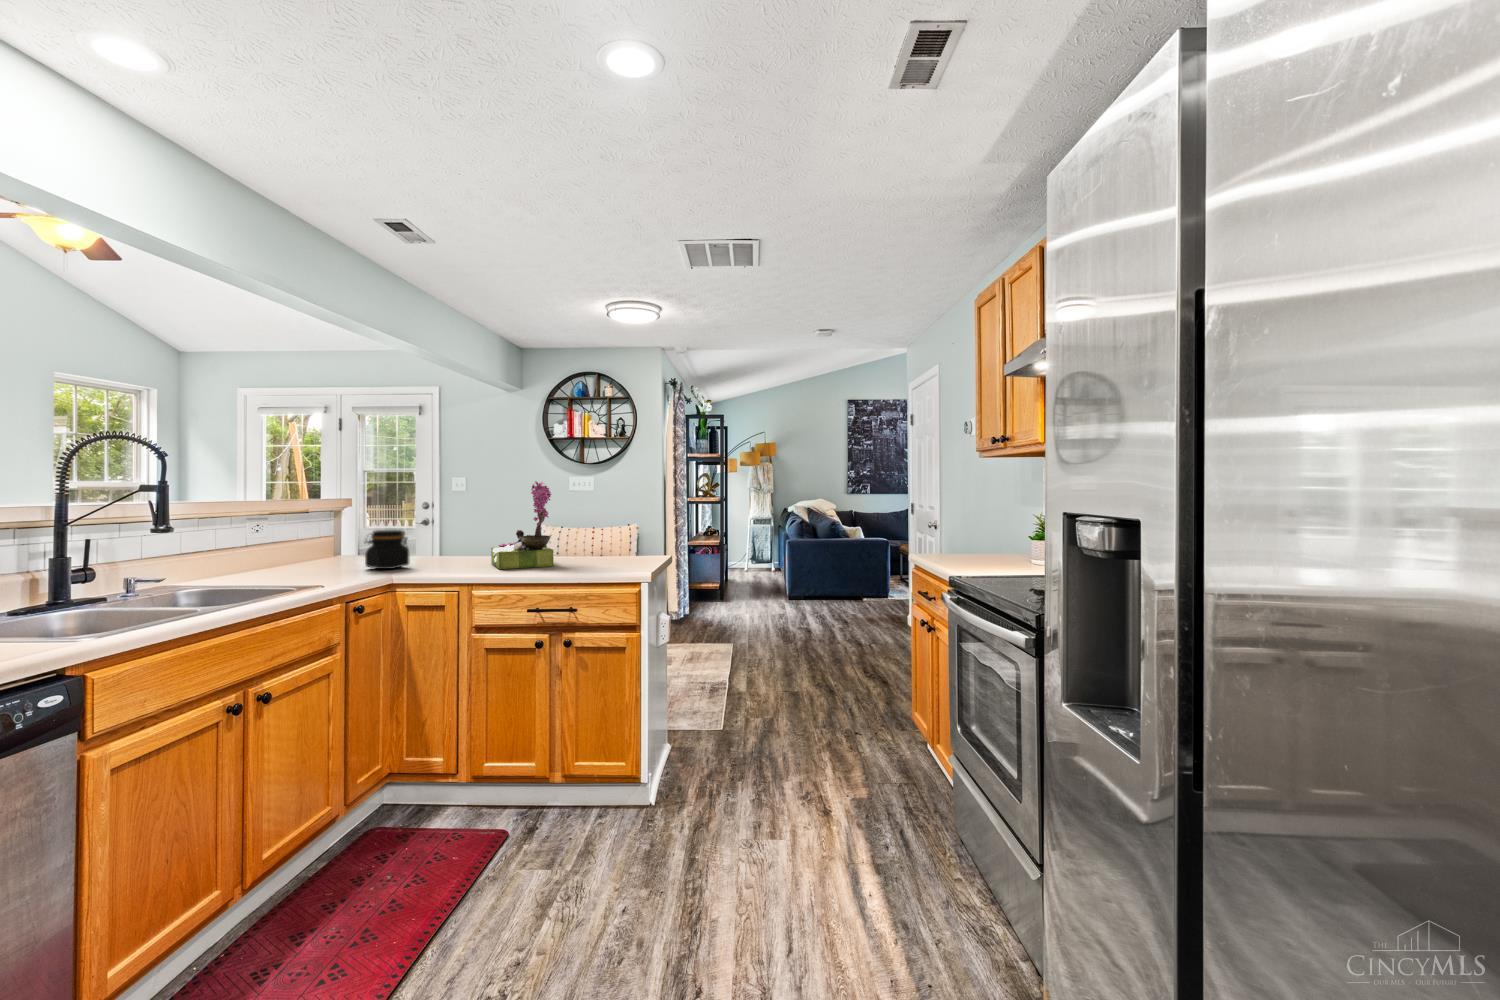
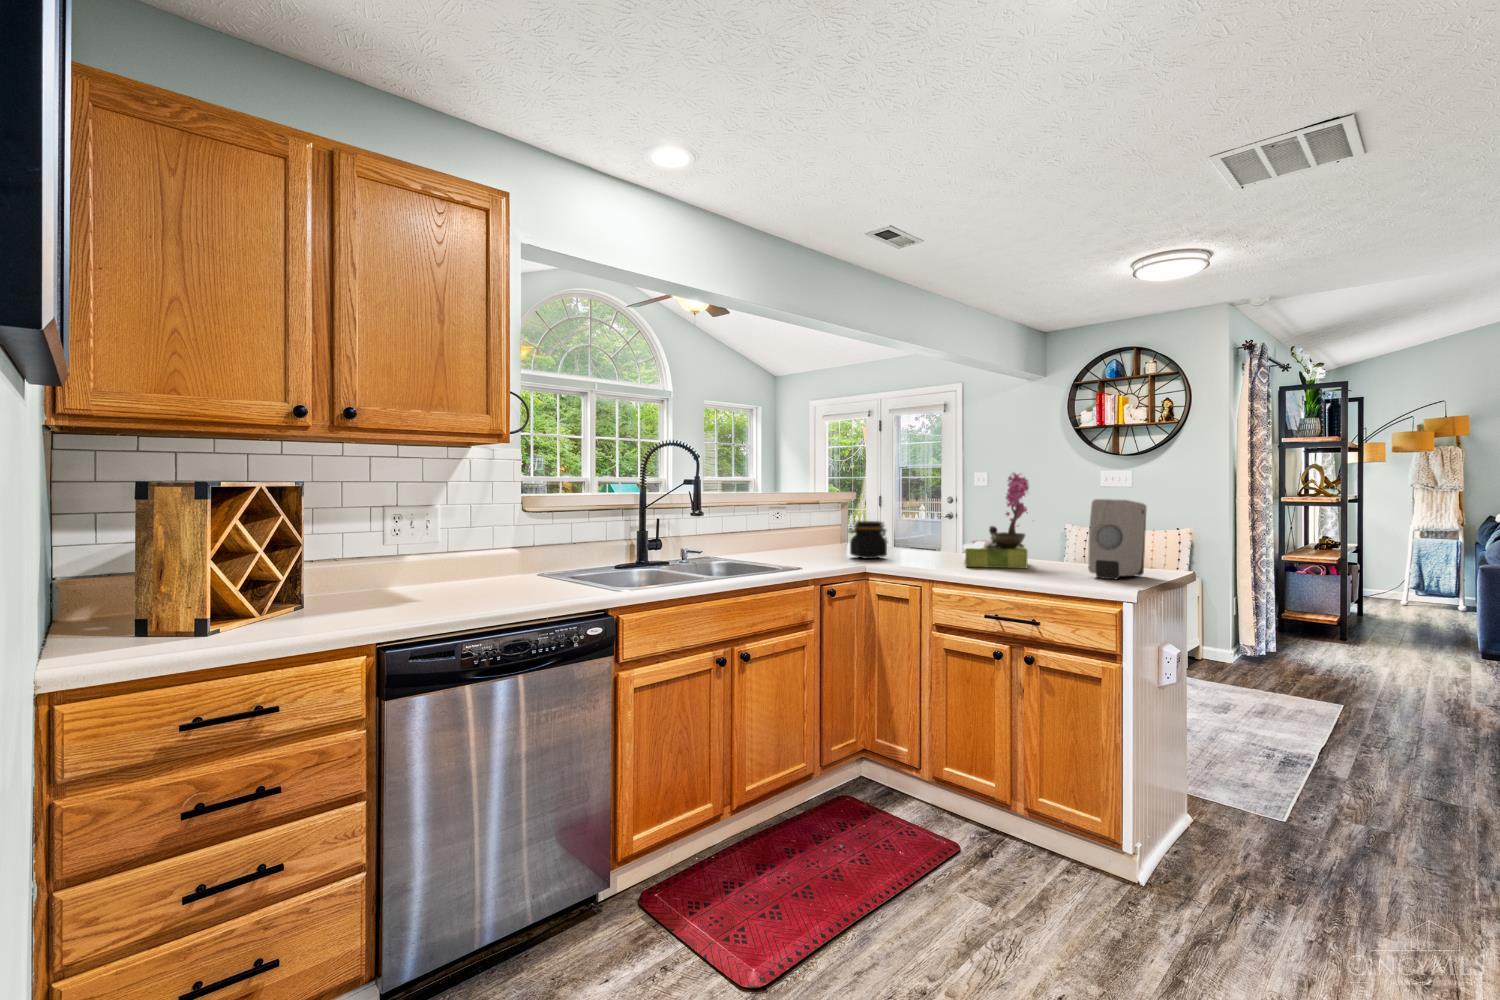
soap dispenser: none [608,505,646,570] -> present [1089,499,1147,579]

